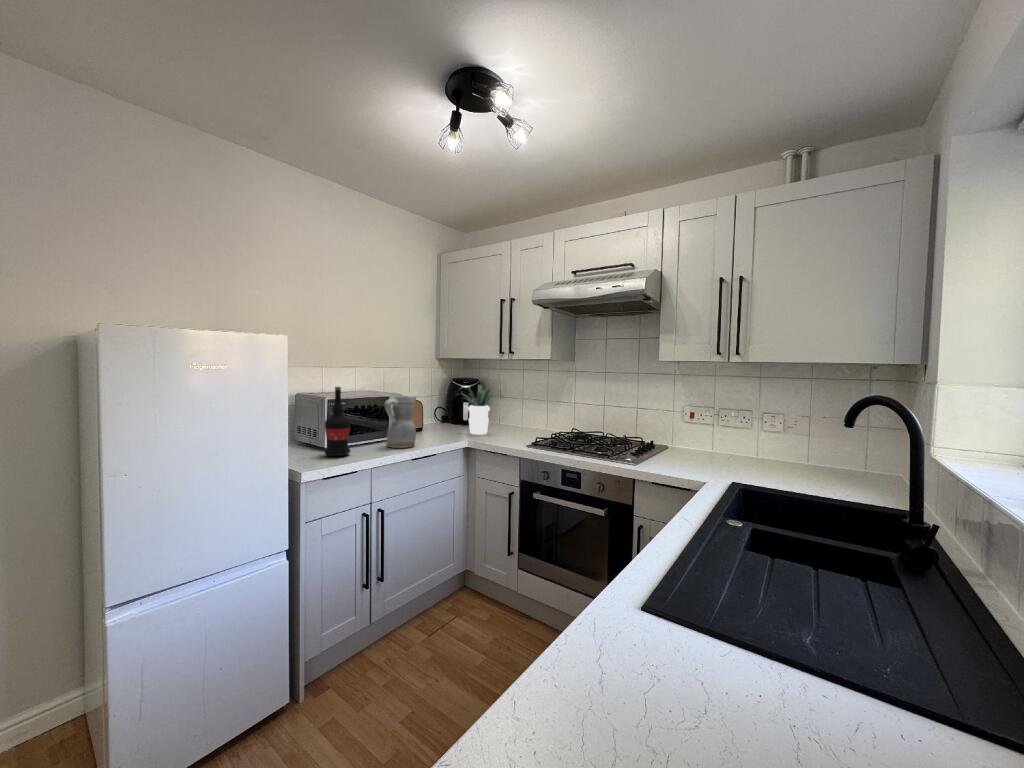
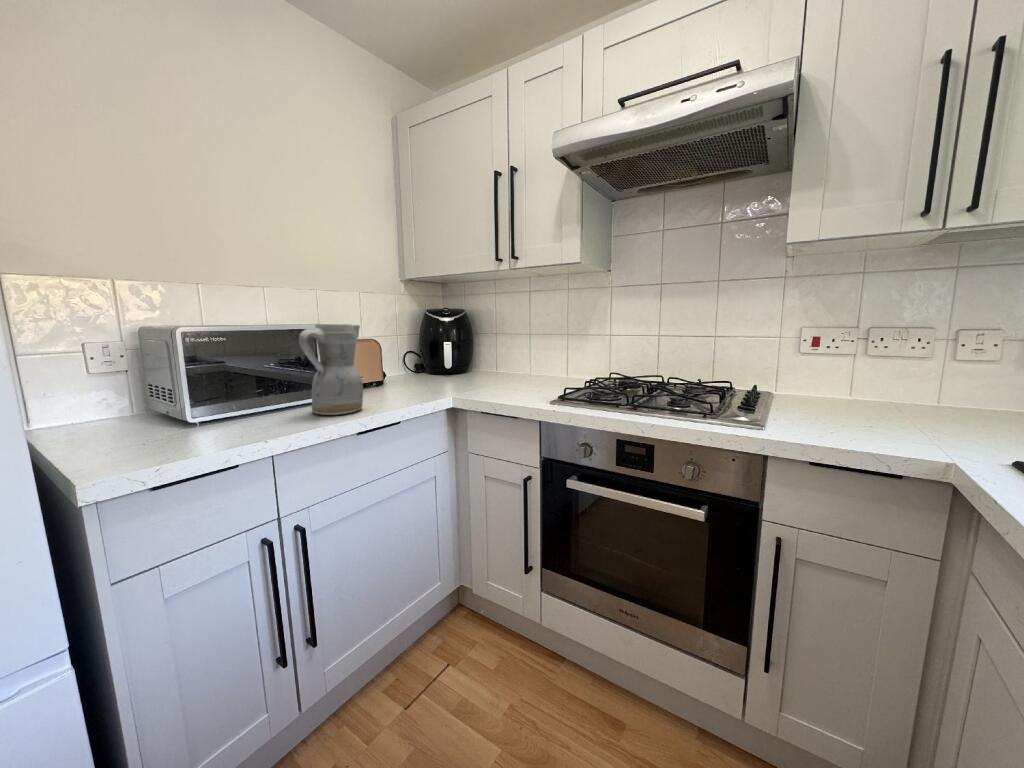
potted plant: present [460,385,502,434] -> none [422,312,511,387]
wine bottle: present [324,387,351,456] -> none [169,302,233,437]

